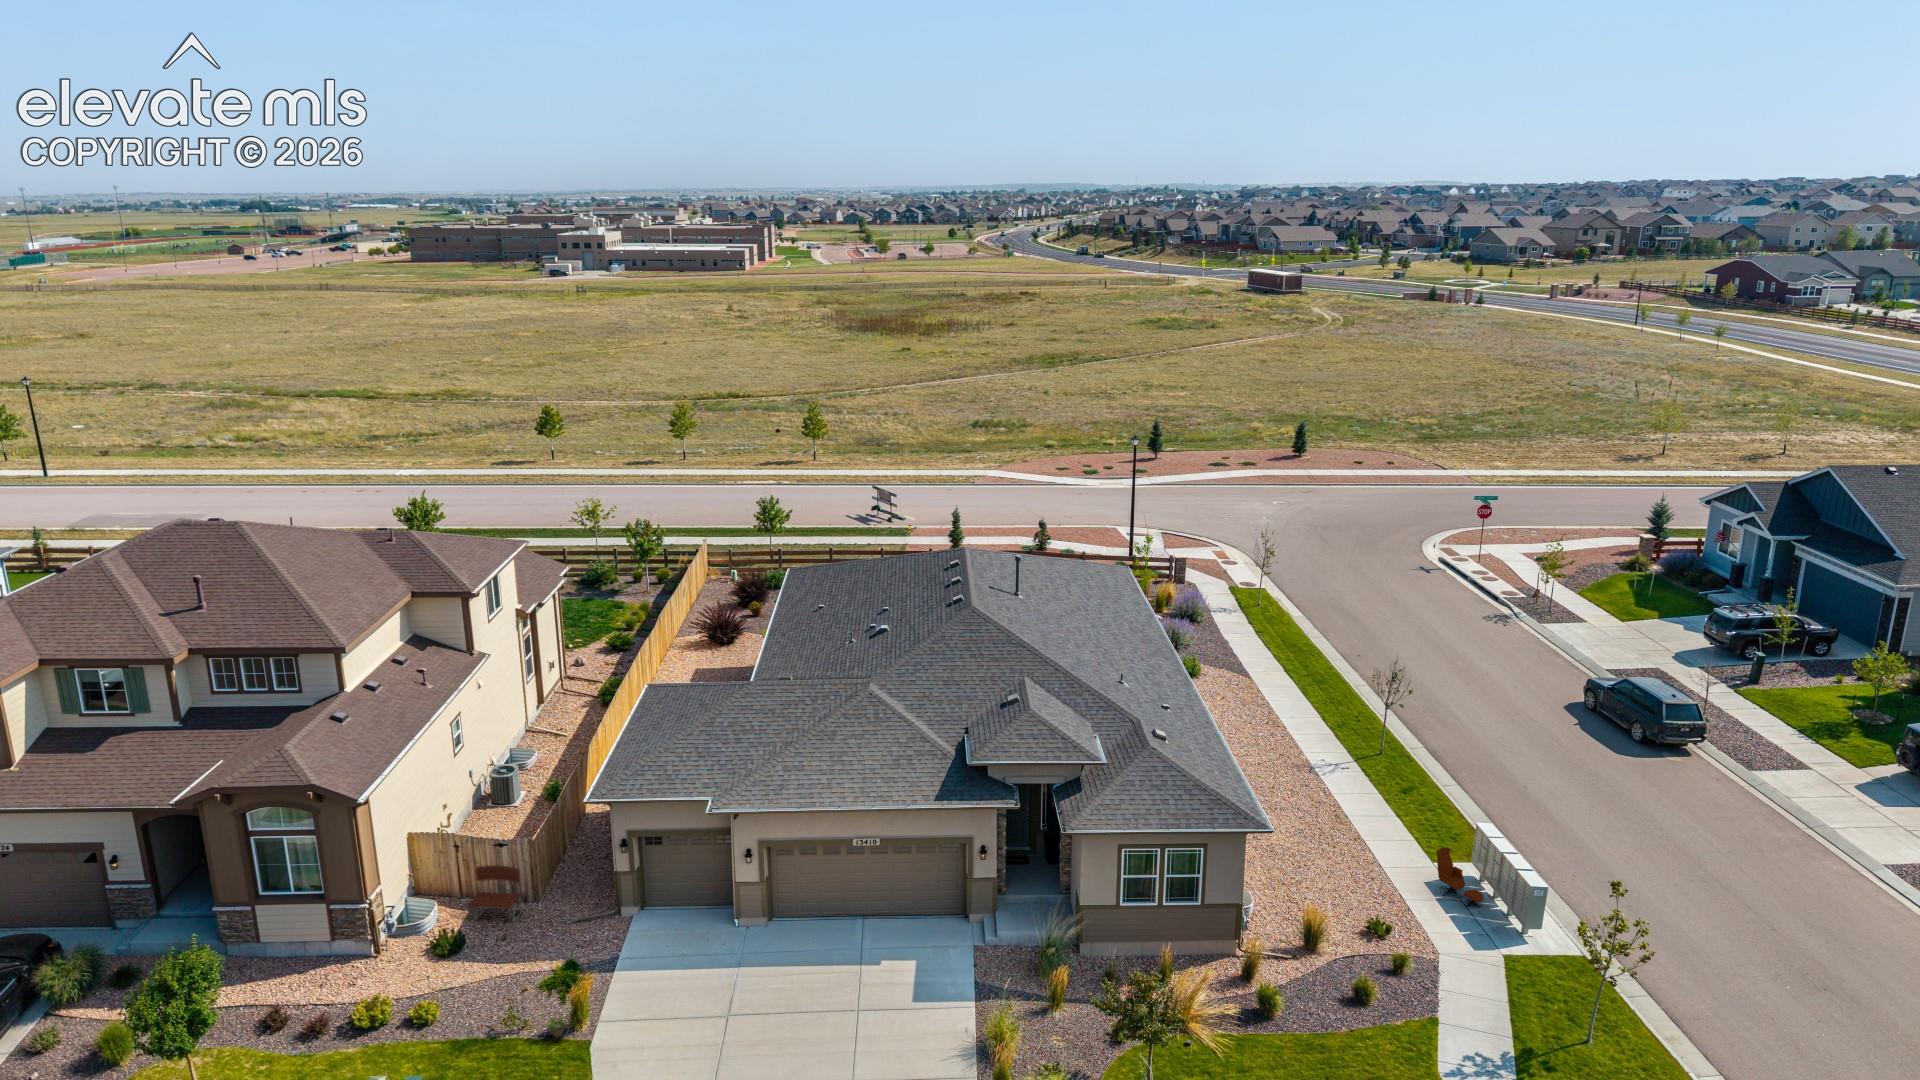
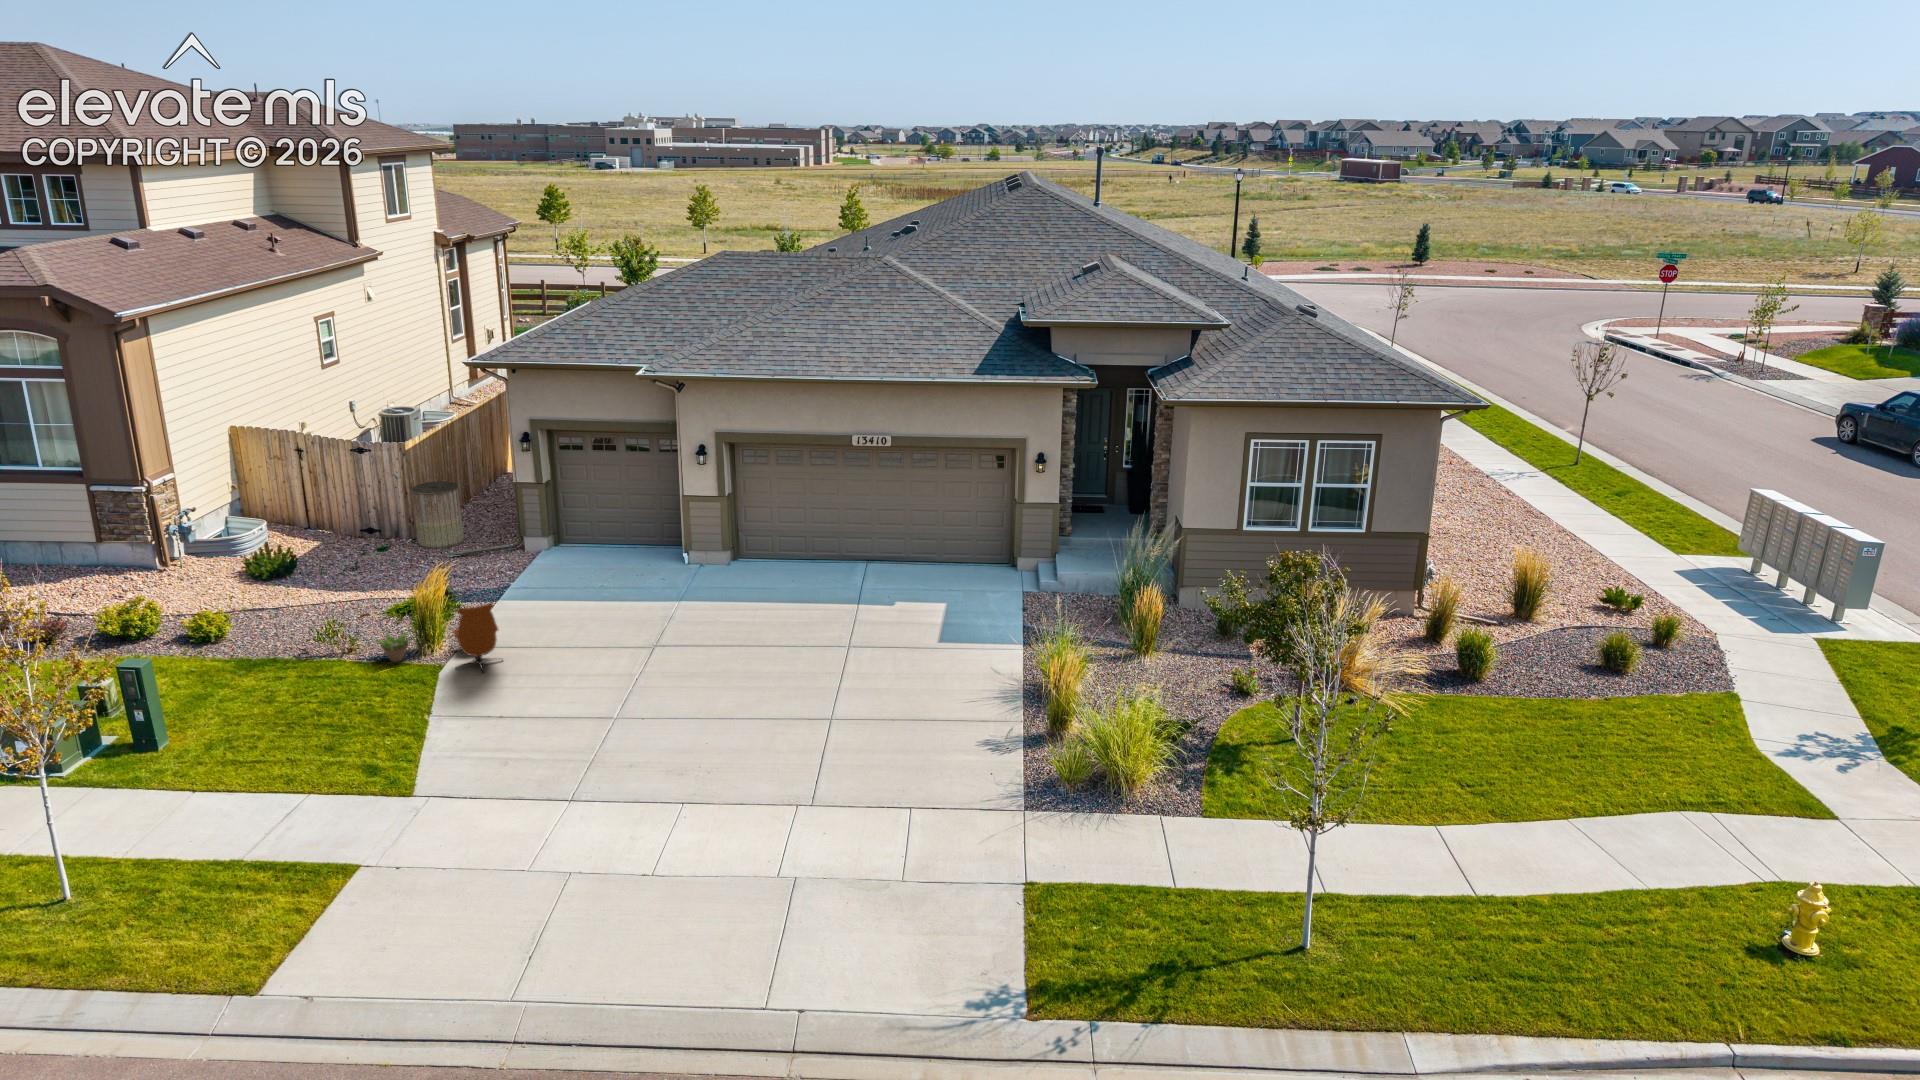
lounge chair: present [1437,847,1483,907] -> present [453,603,498,671]
trash can: none [539,864,575,917] -> present [411,481,464,549]
bench: present [468,865,522,922] -> none [309,474,391,552]

